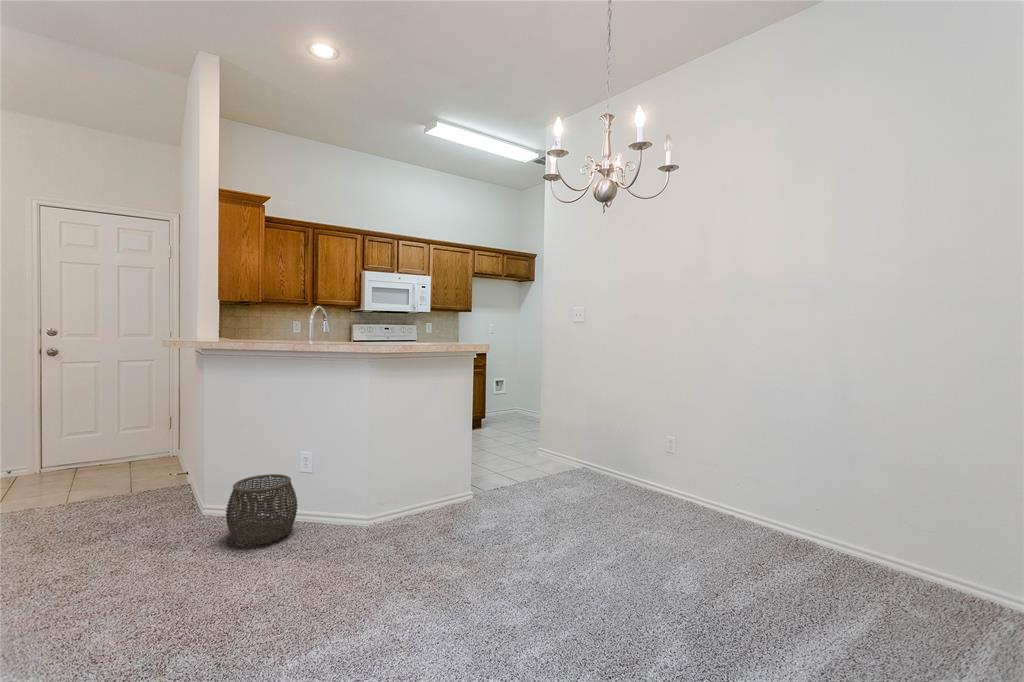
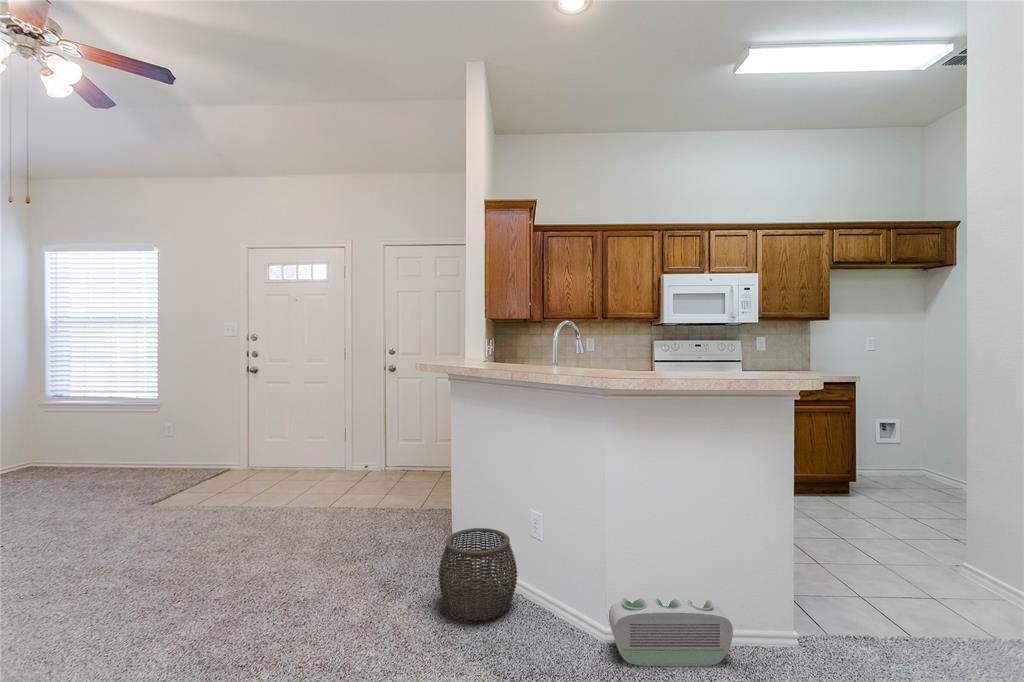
air purifier: none [375,483,452,531] -> present [607,598,733,666]

